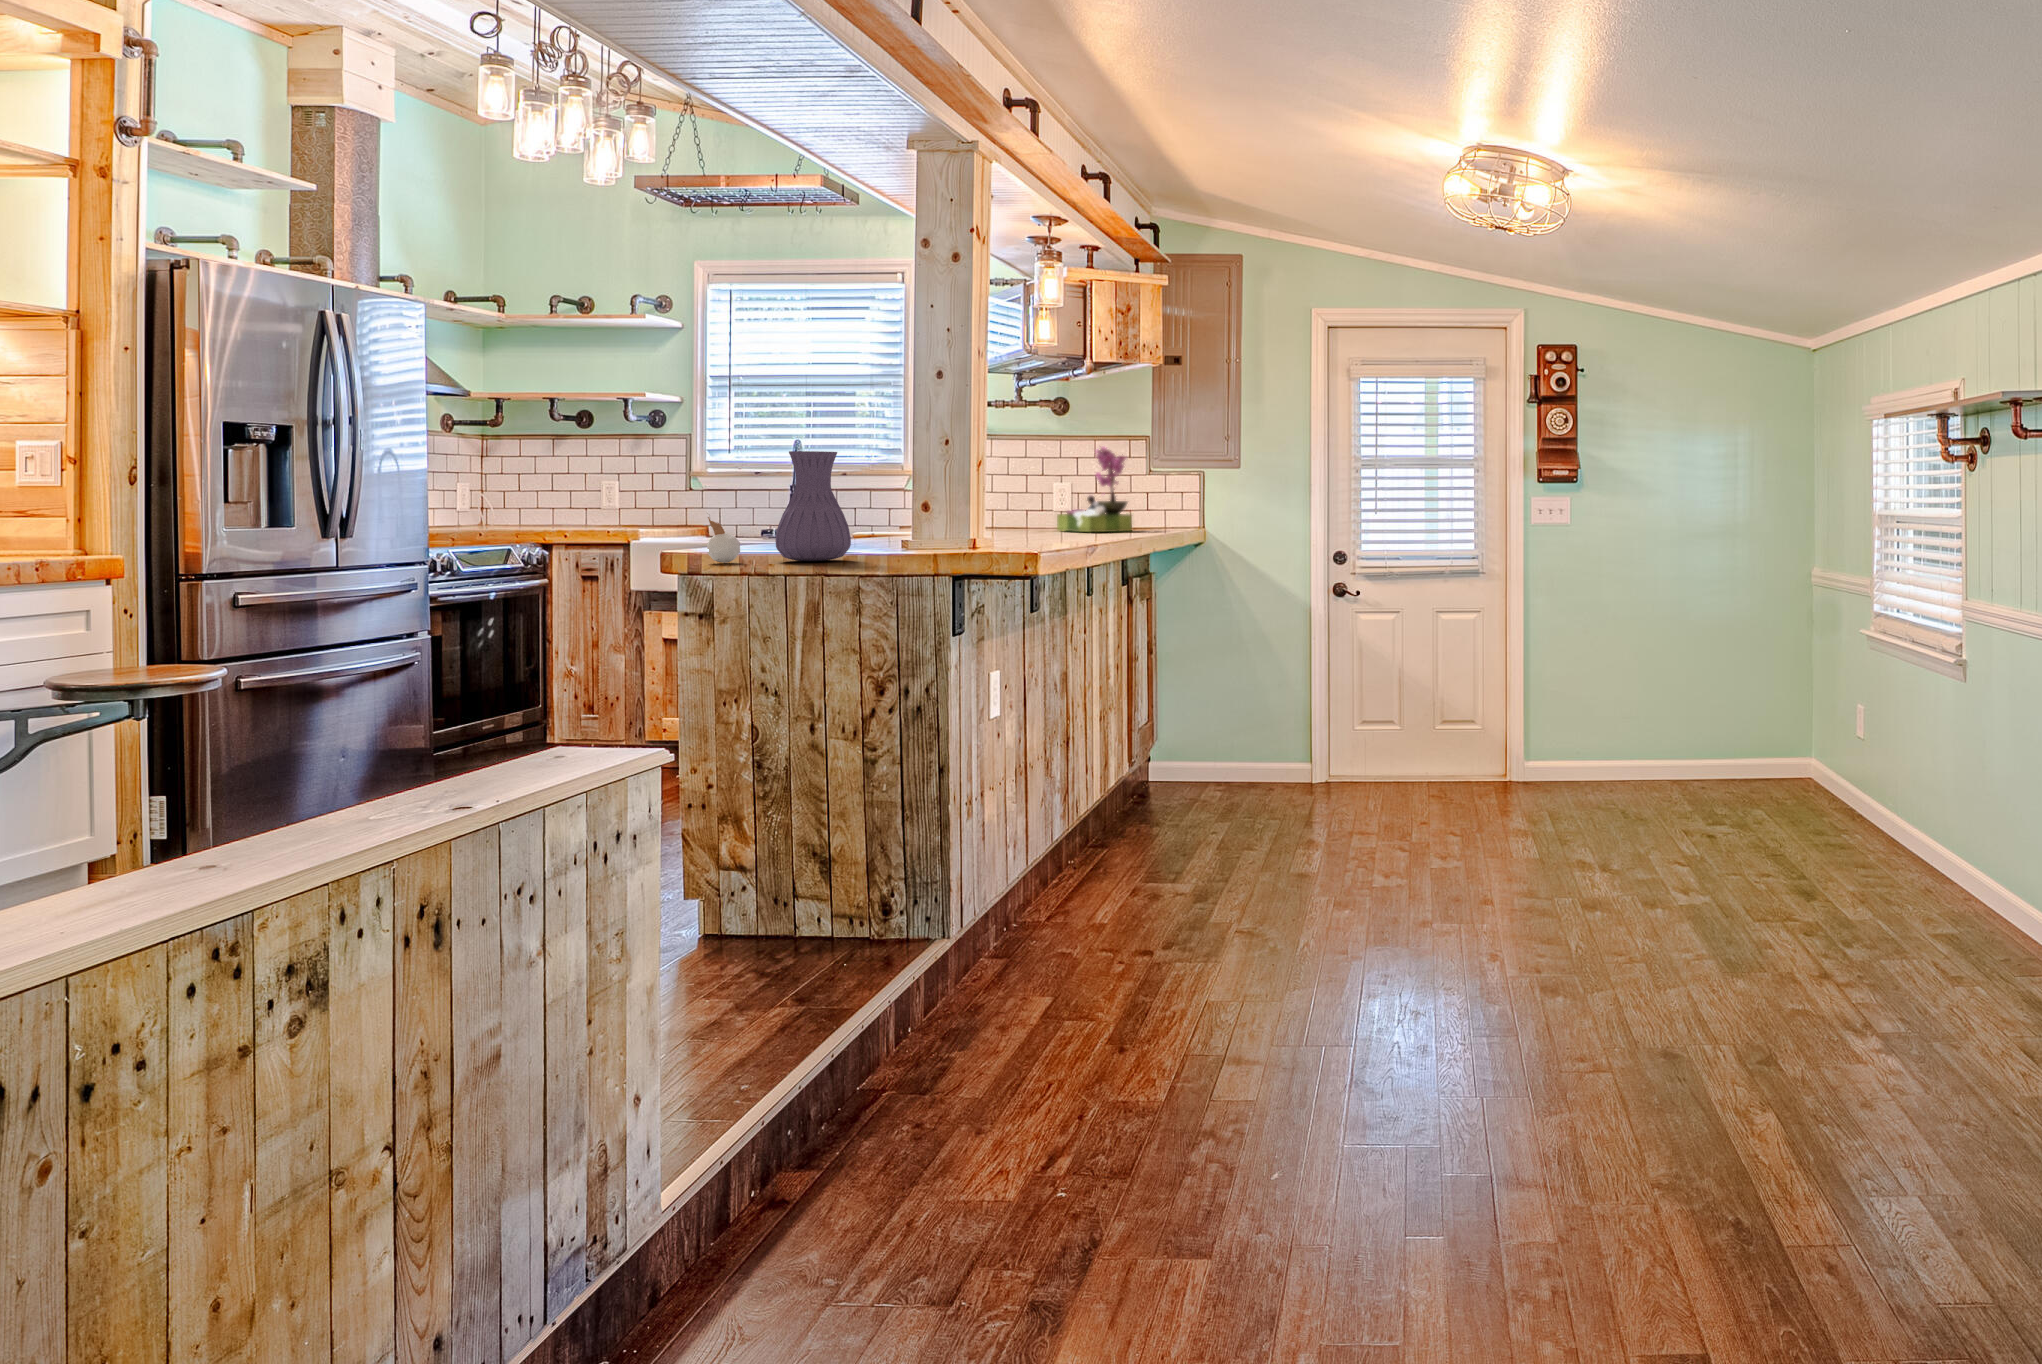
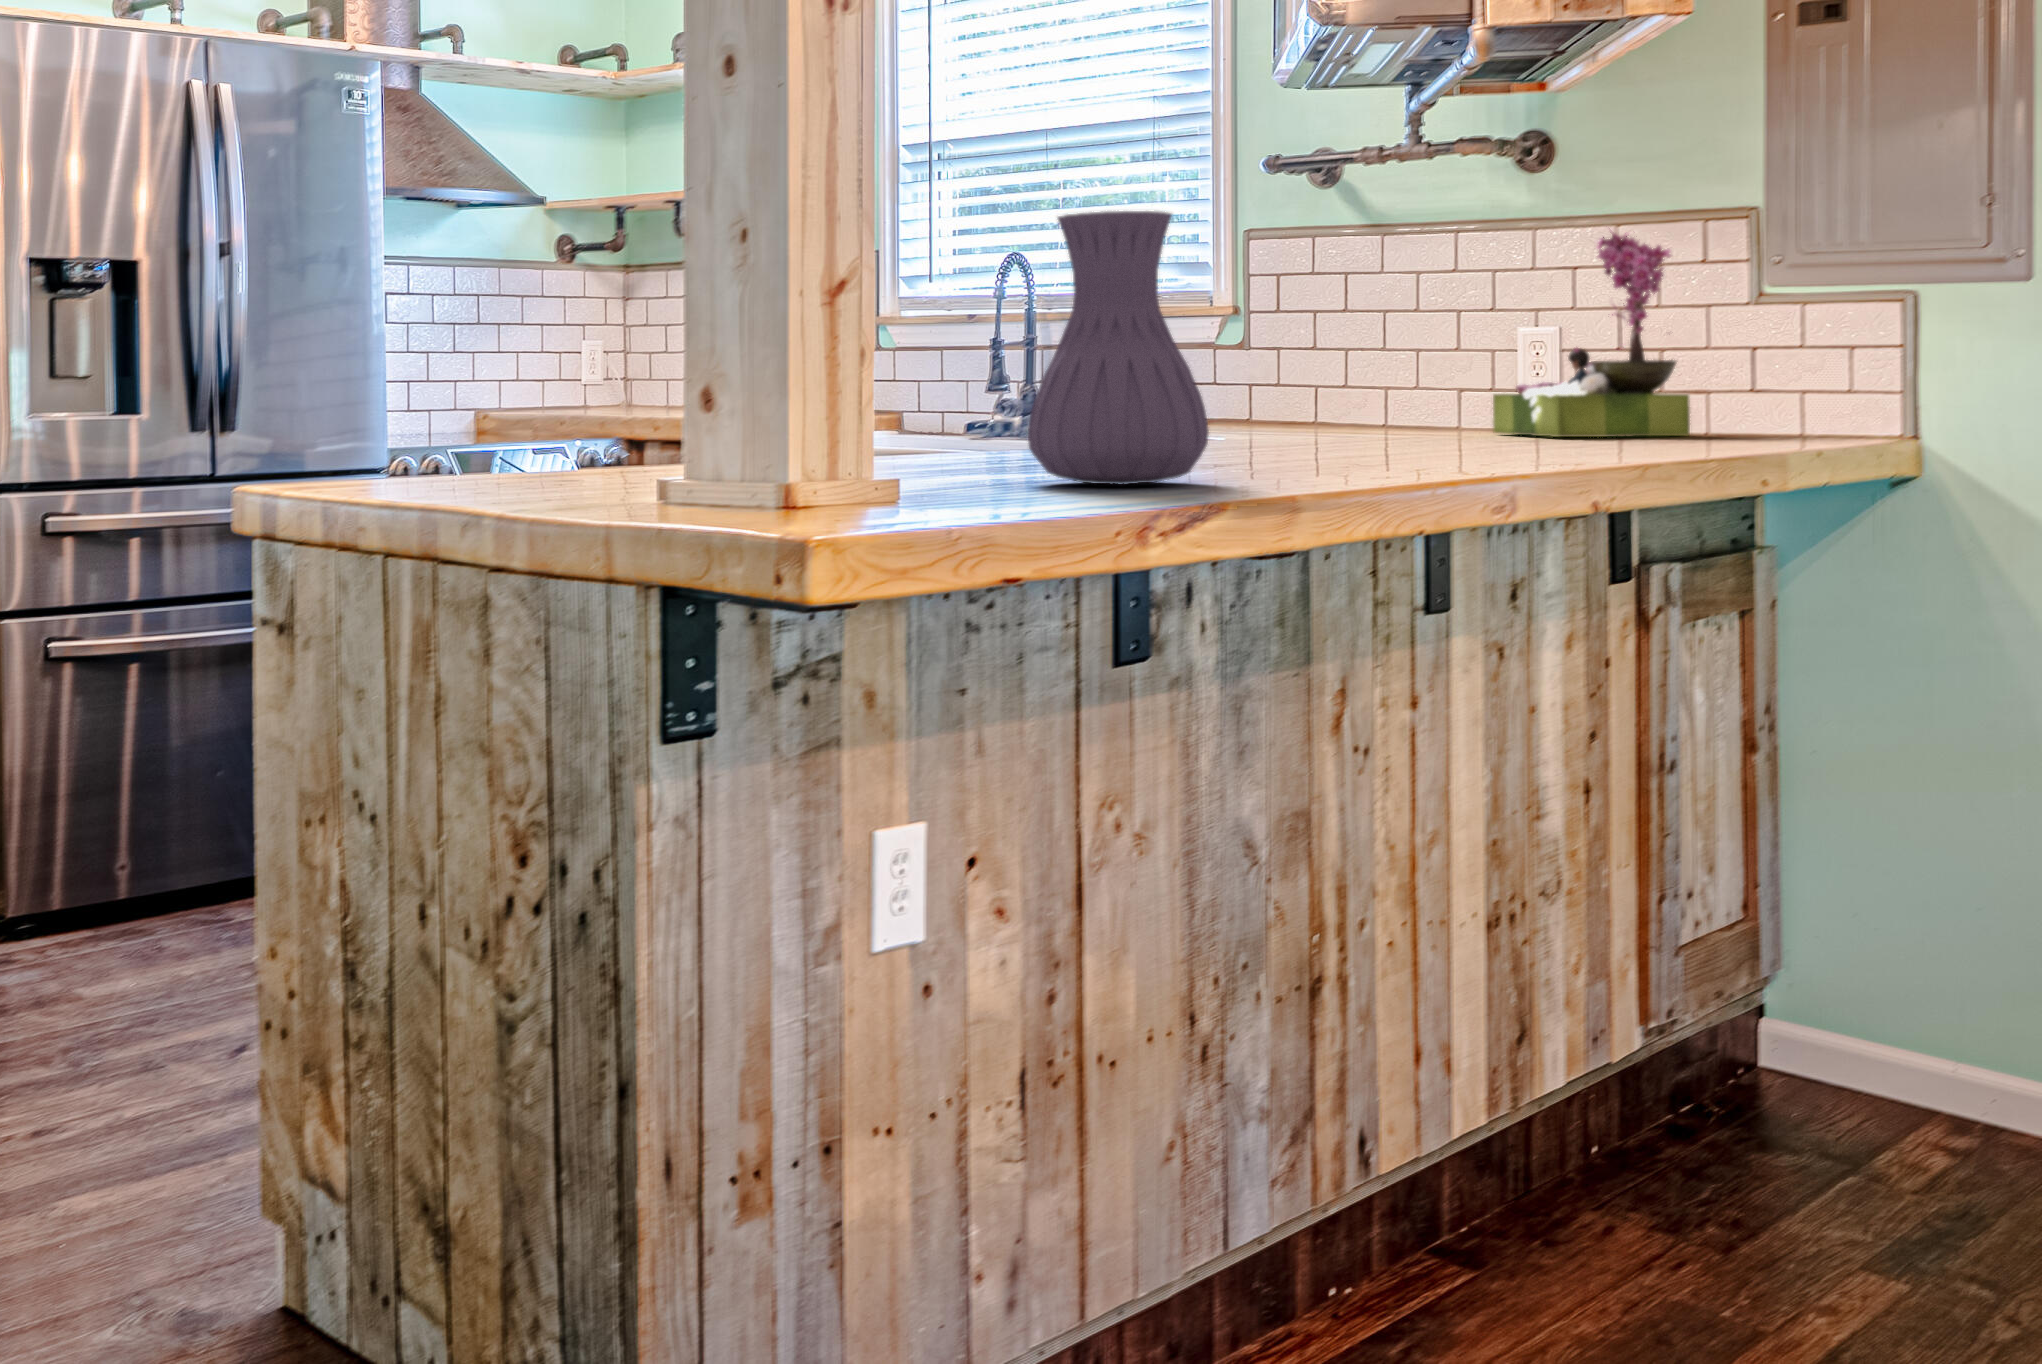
vase: present [775,451,851,561] -> present [1028,211,1209,484]
candle: present [707,517,740,563] -> none [328,373,399,489]

